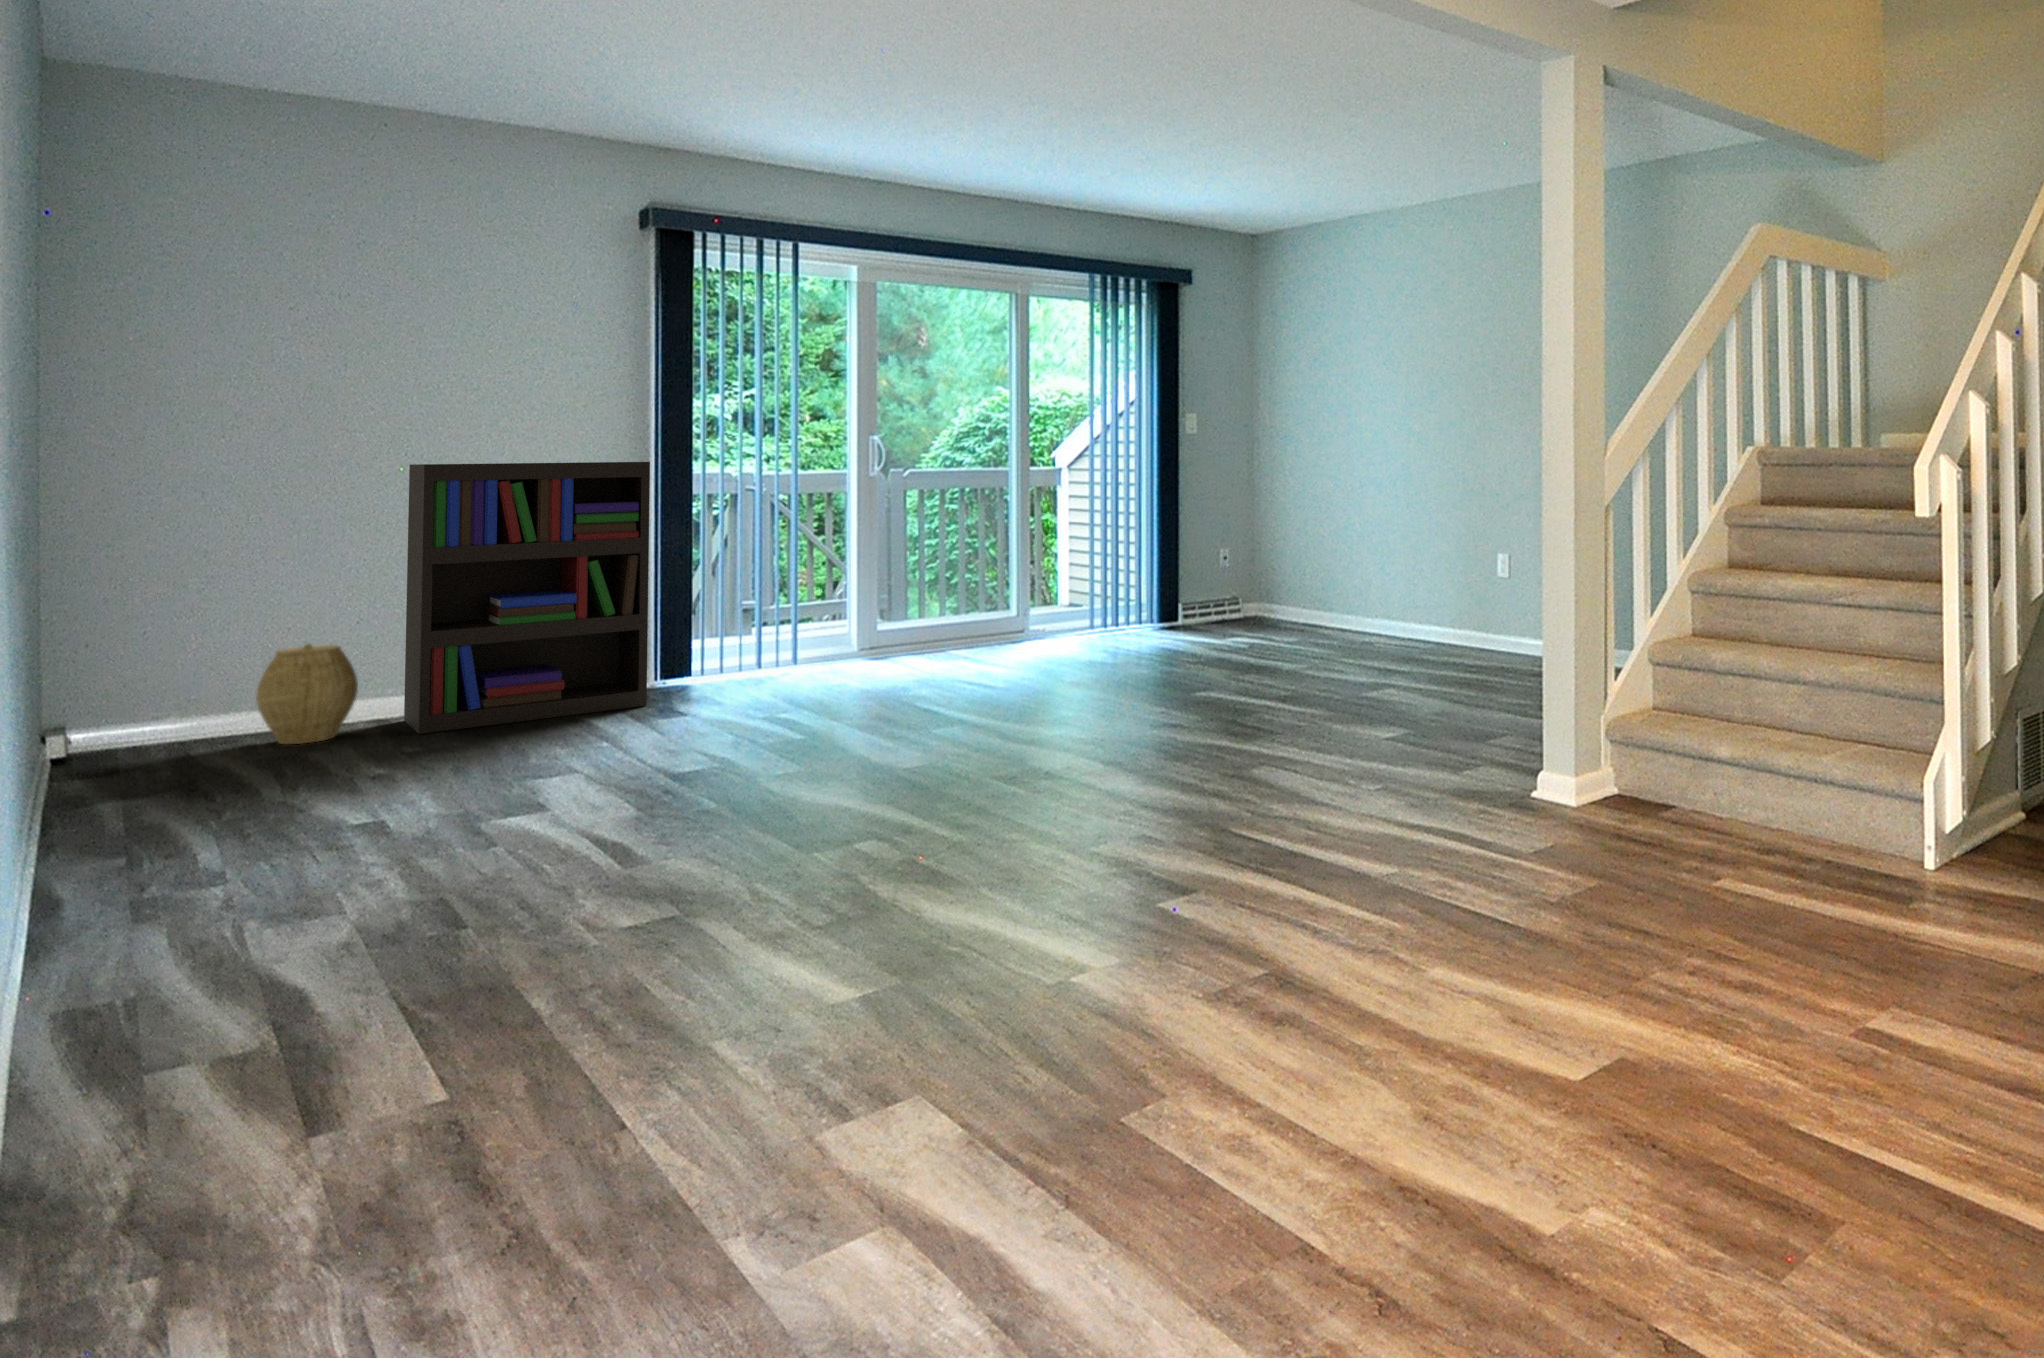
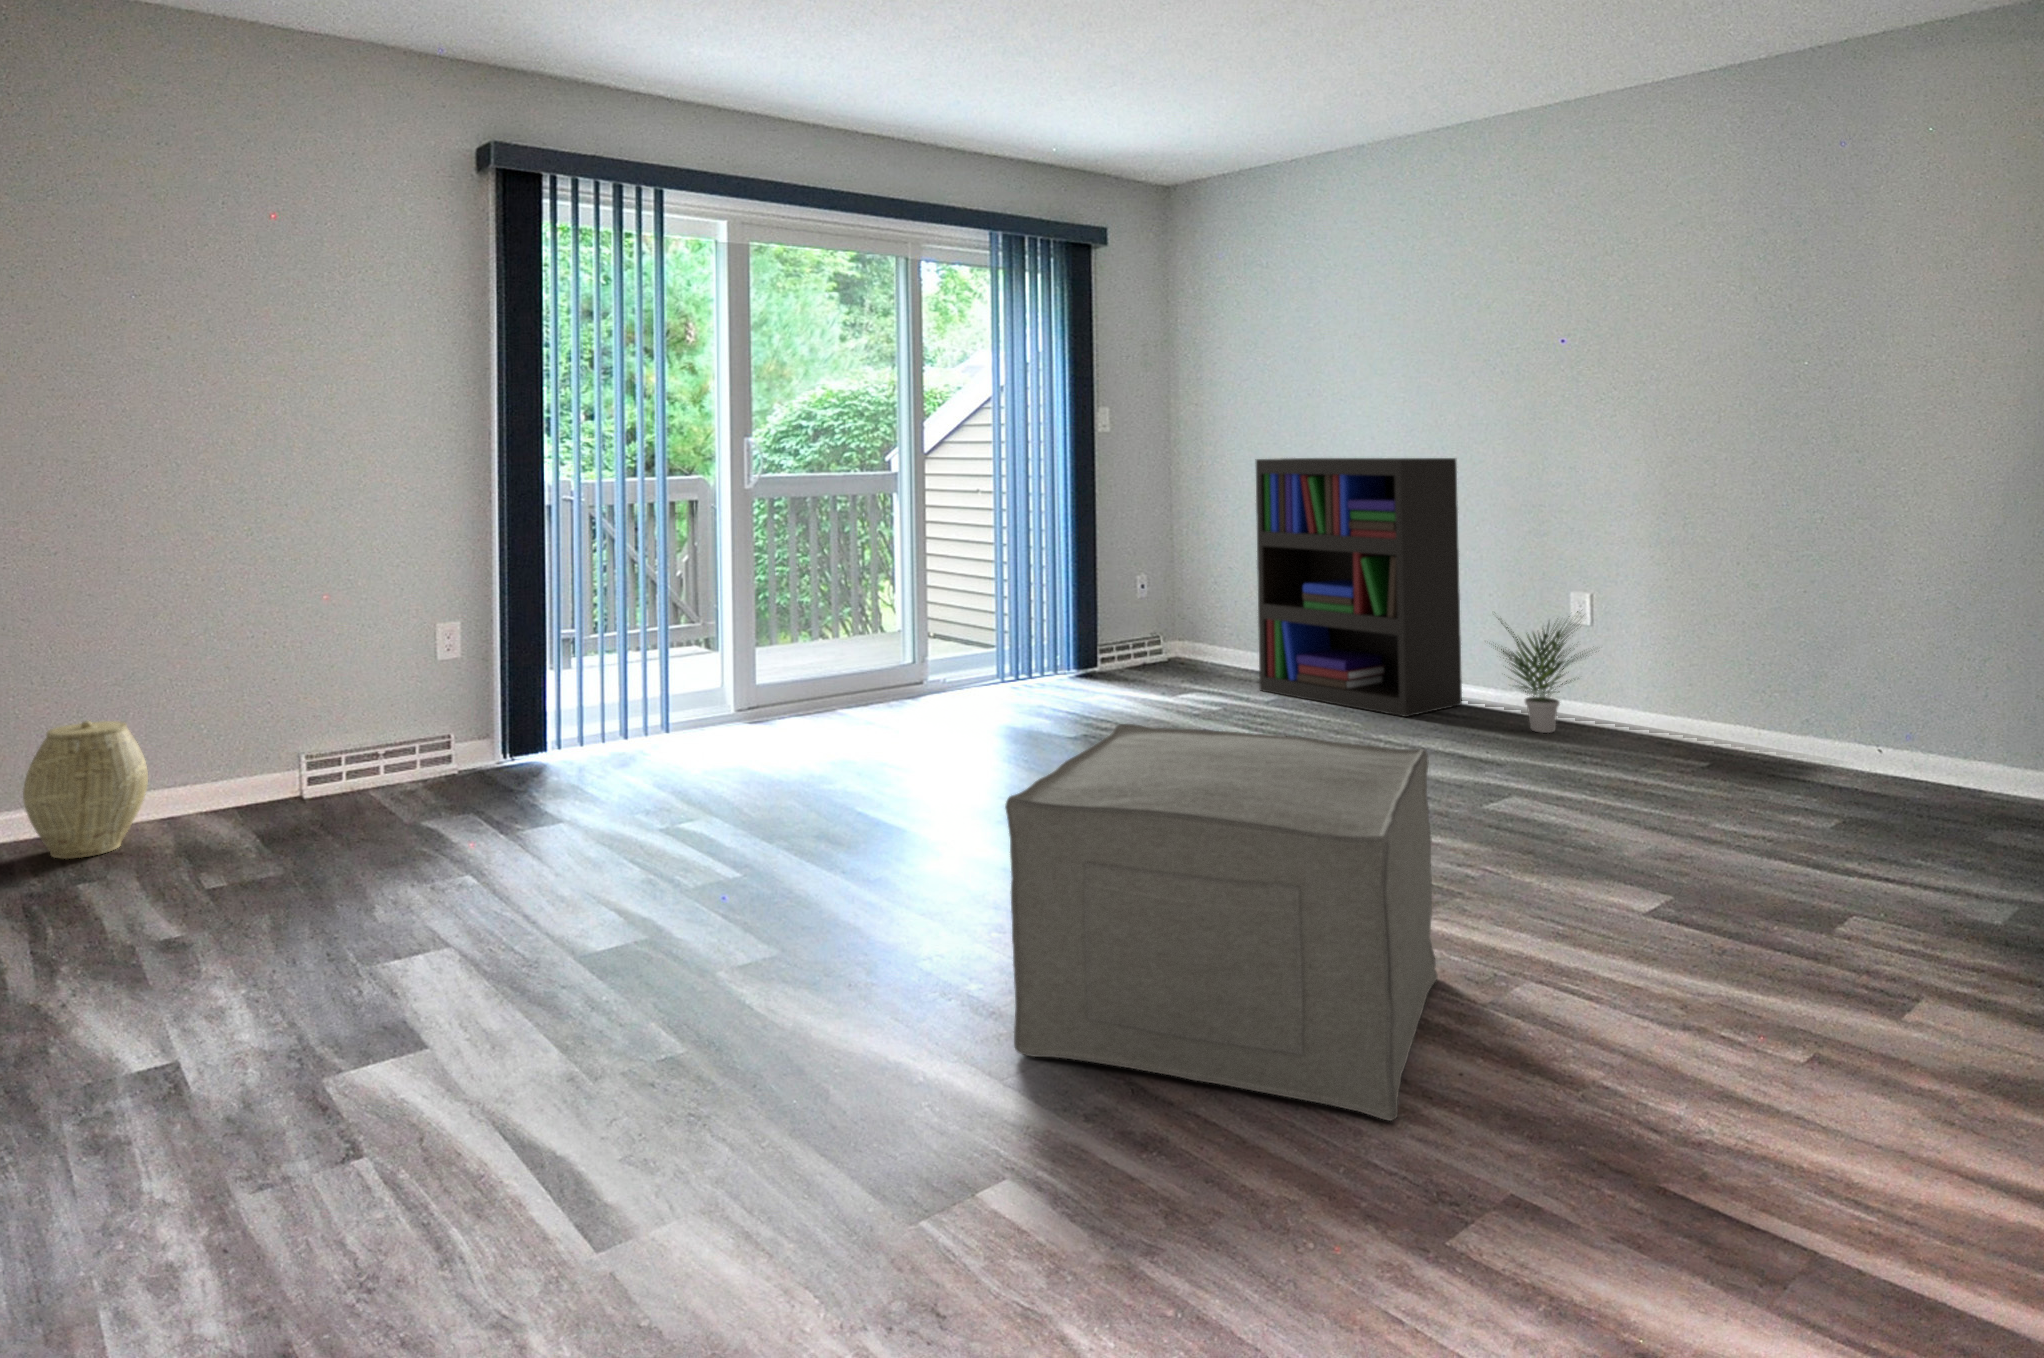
bookshelf: present [404,462,650,734] -> present [1256,458,1462,717]
potted plant: none [1432,560,1511,650] -> present [1495,611,1587,733]
ottoman: none [933,617,1234,813] -> present [1005,724,1438,1121]

